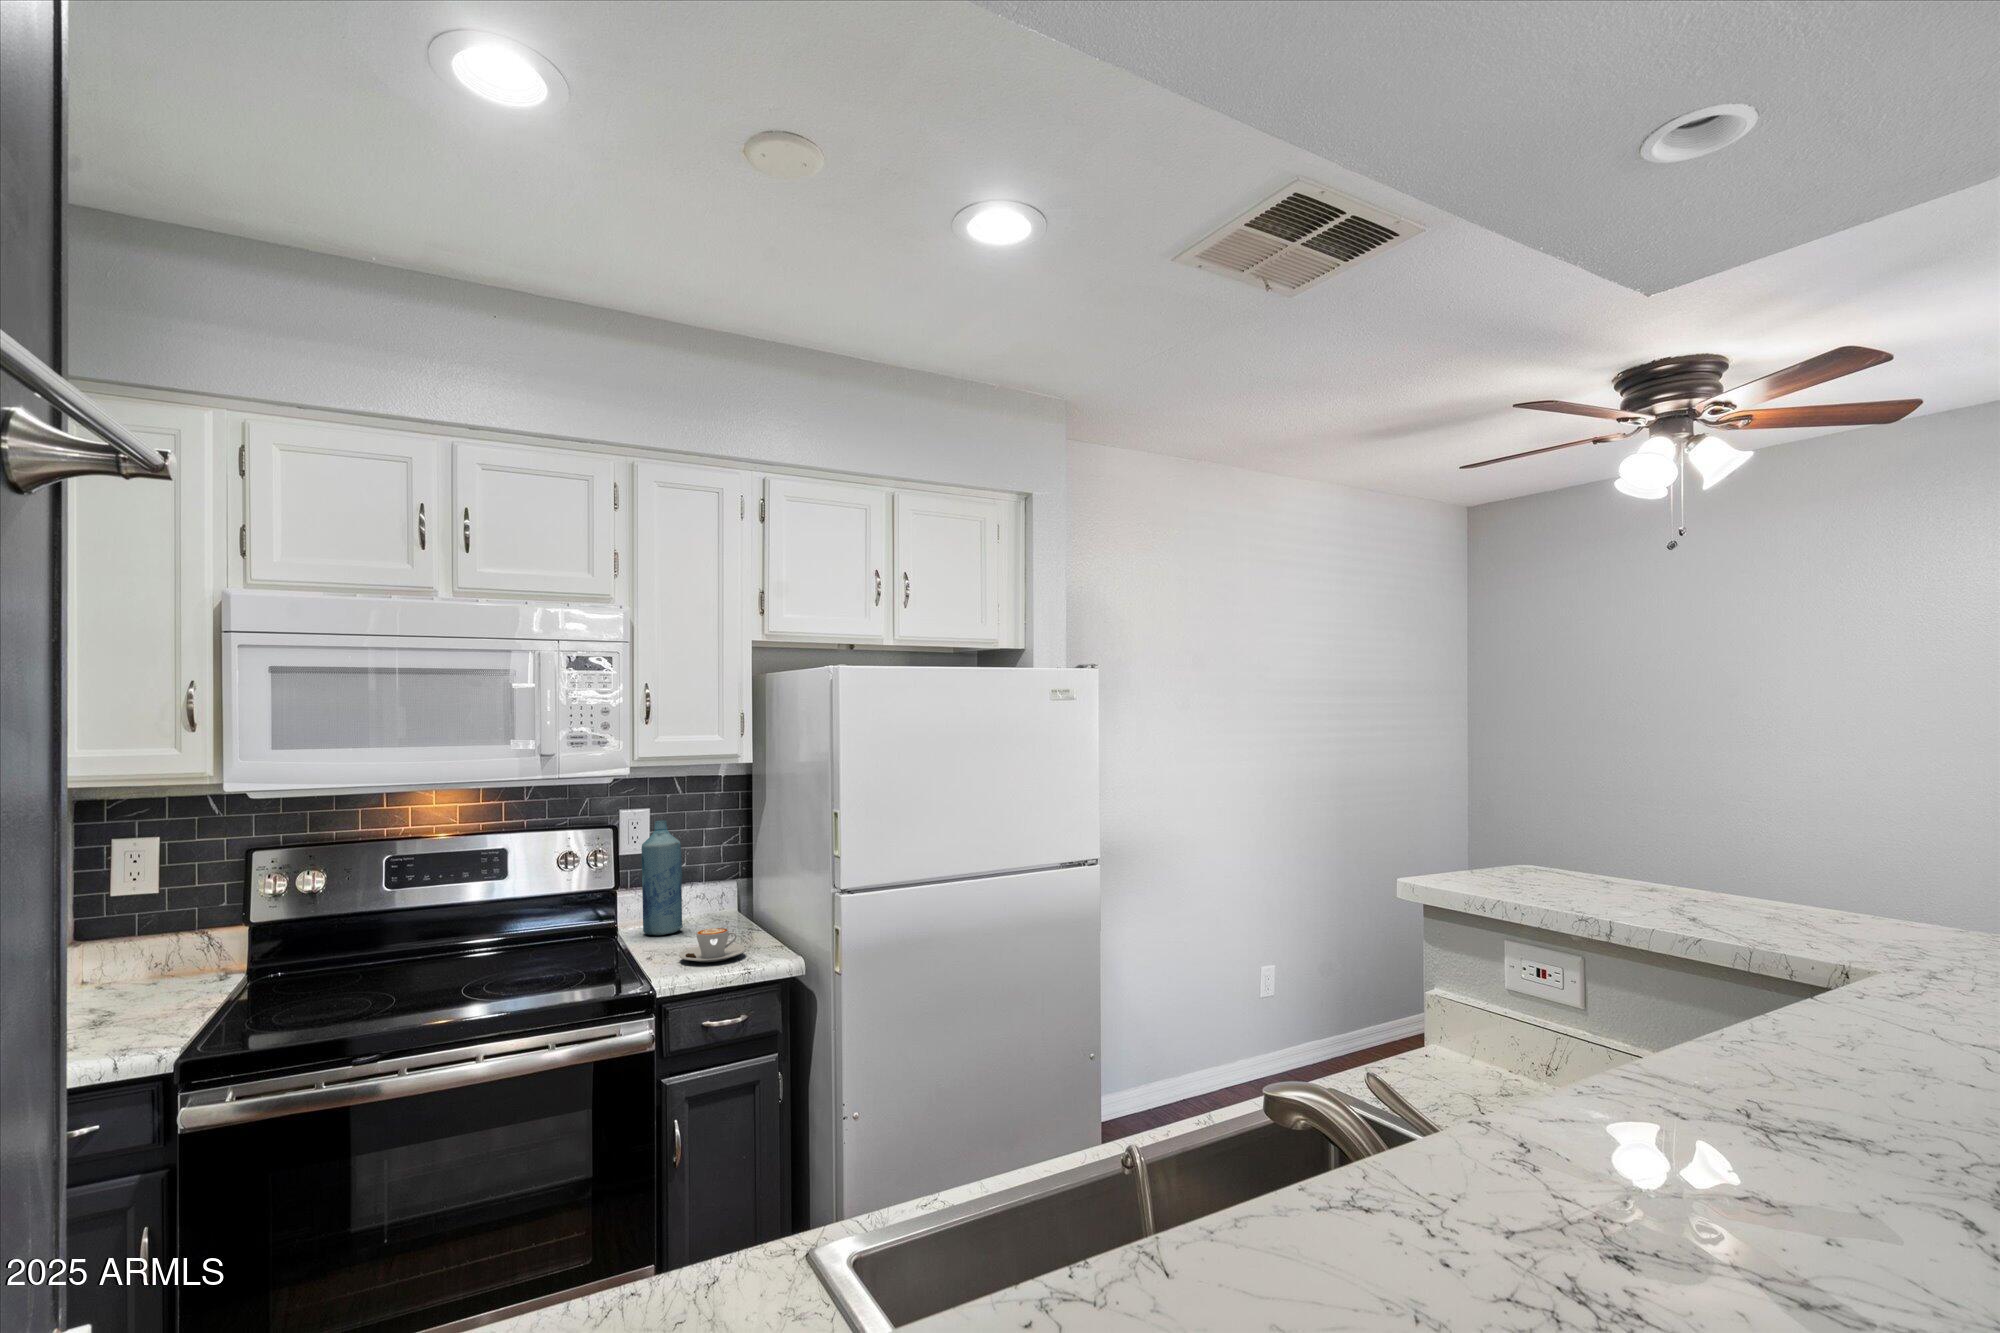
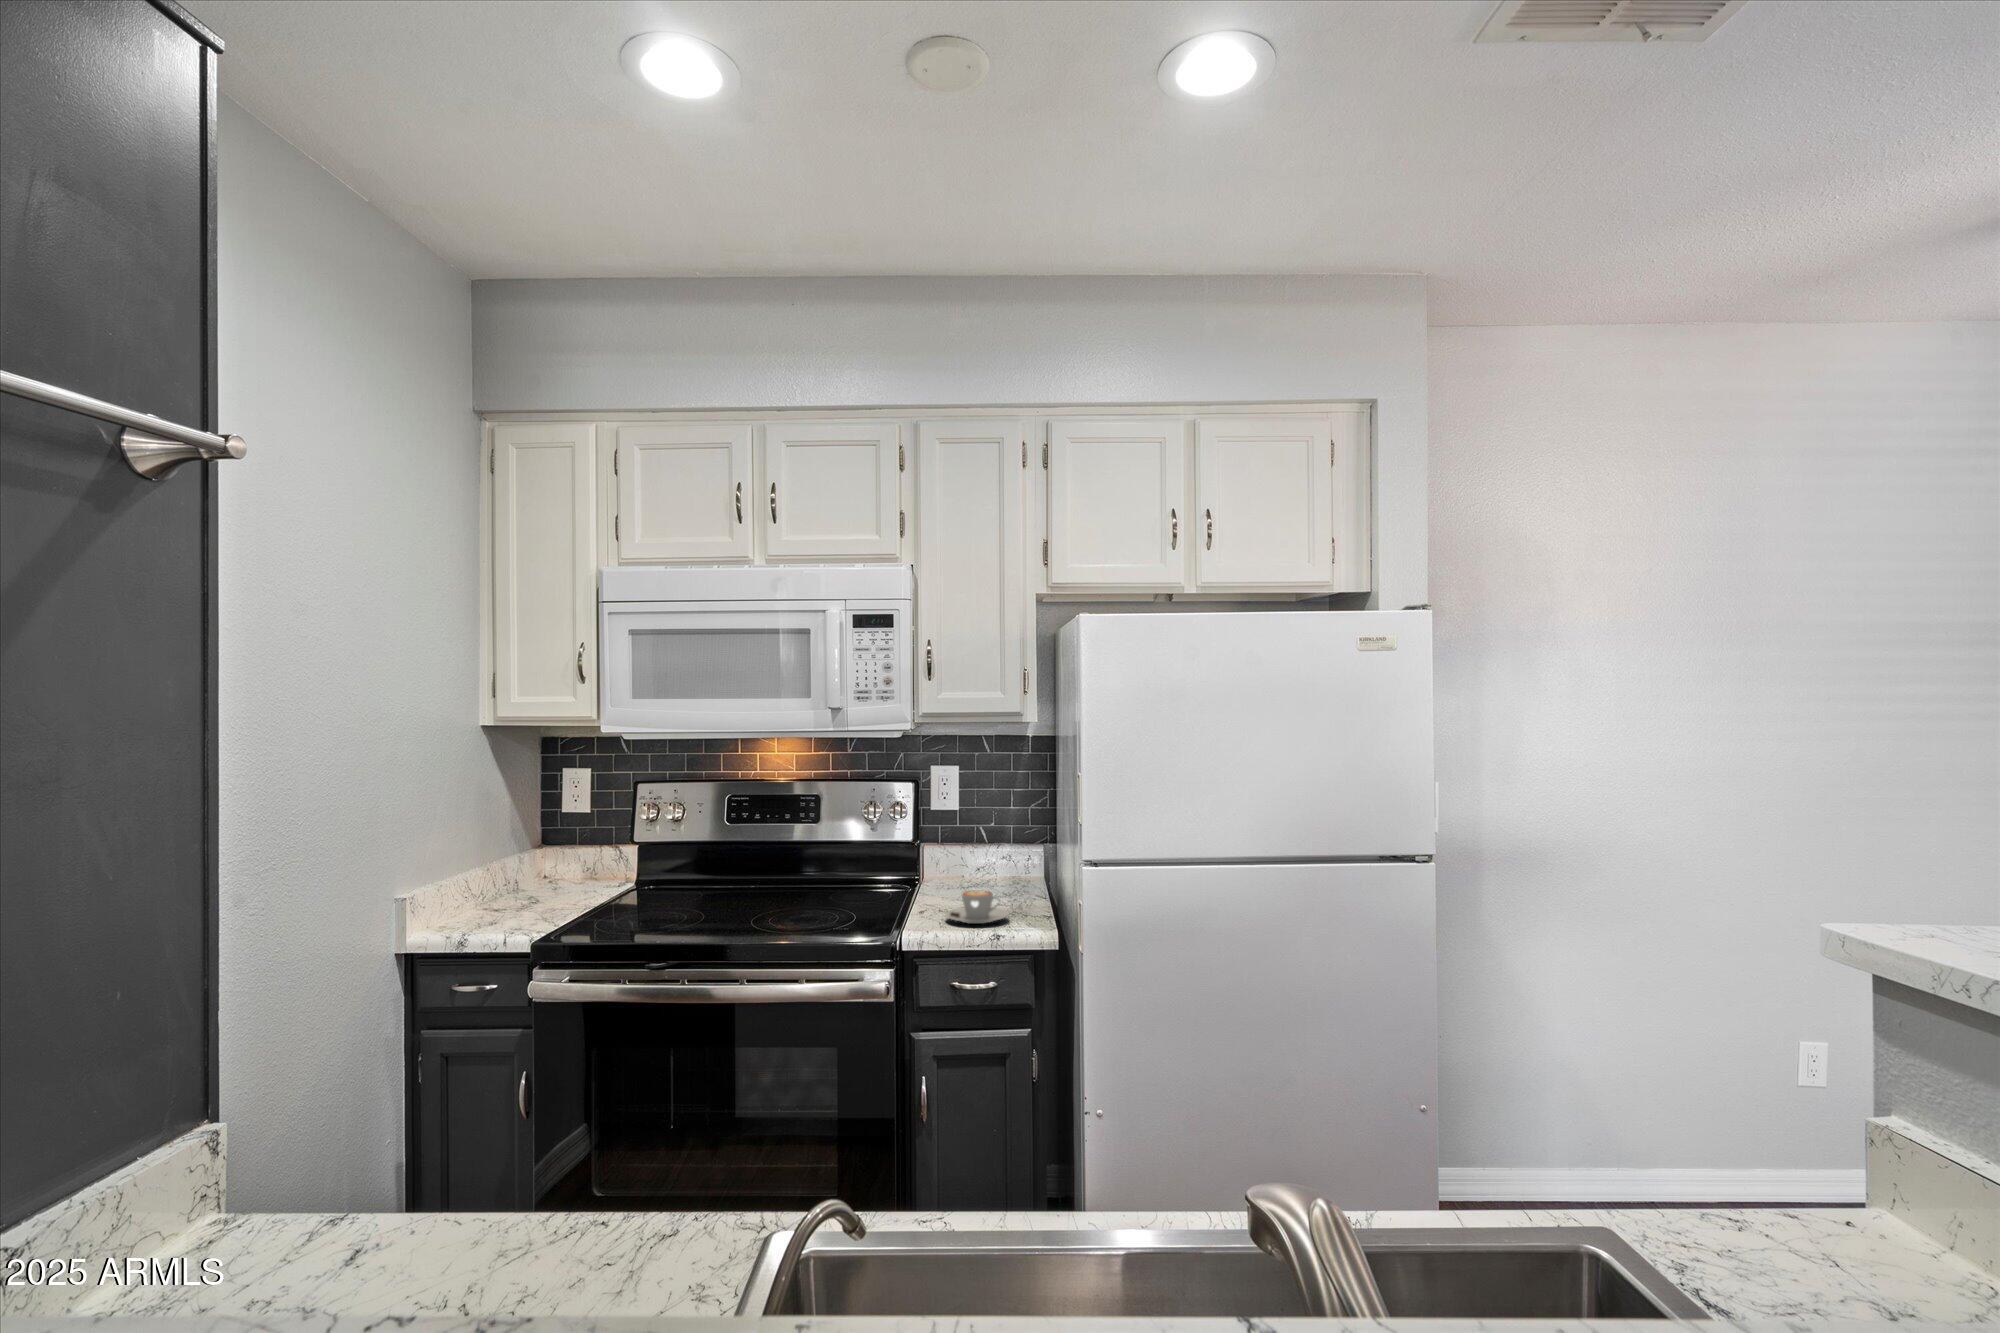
bottle: present [642,820,683,935] -> none [944,779,983,892]

